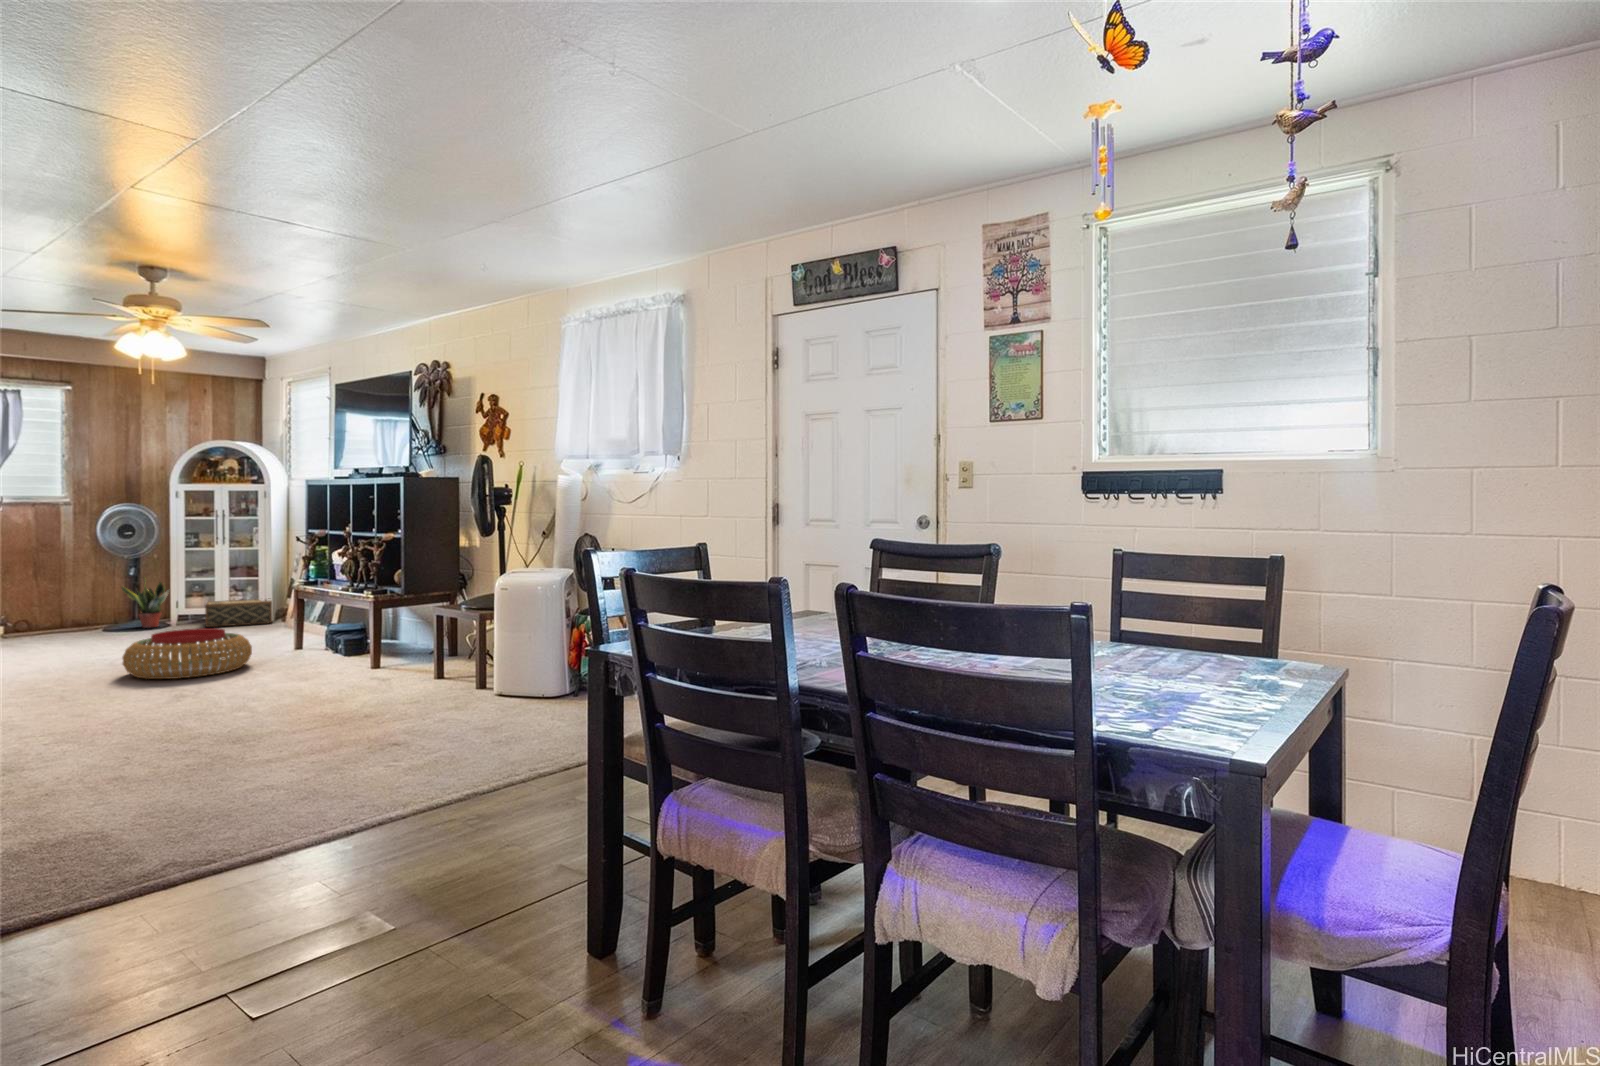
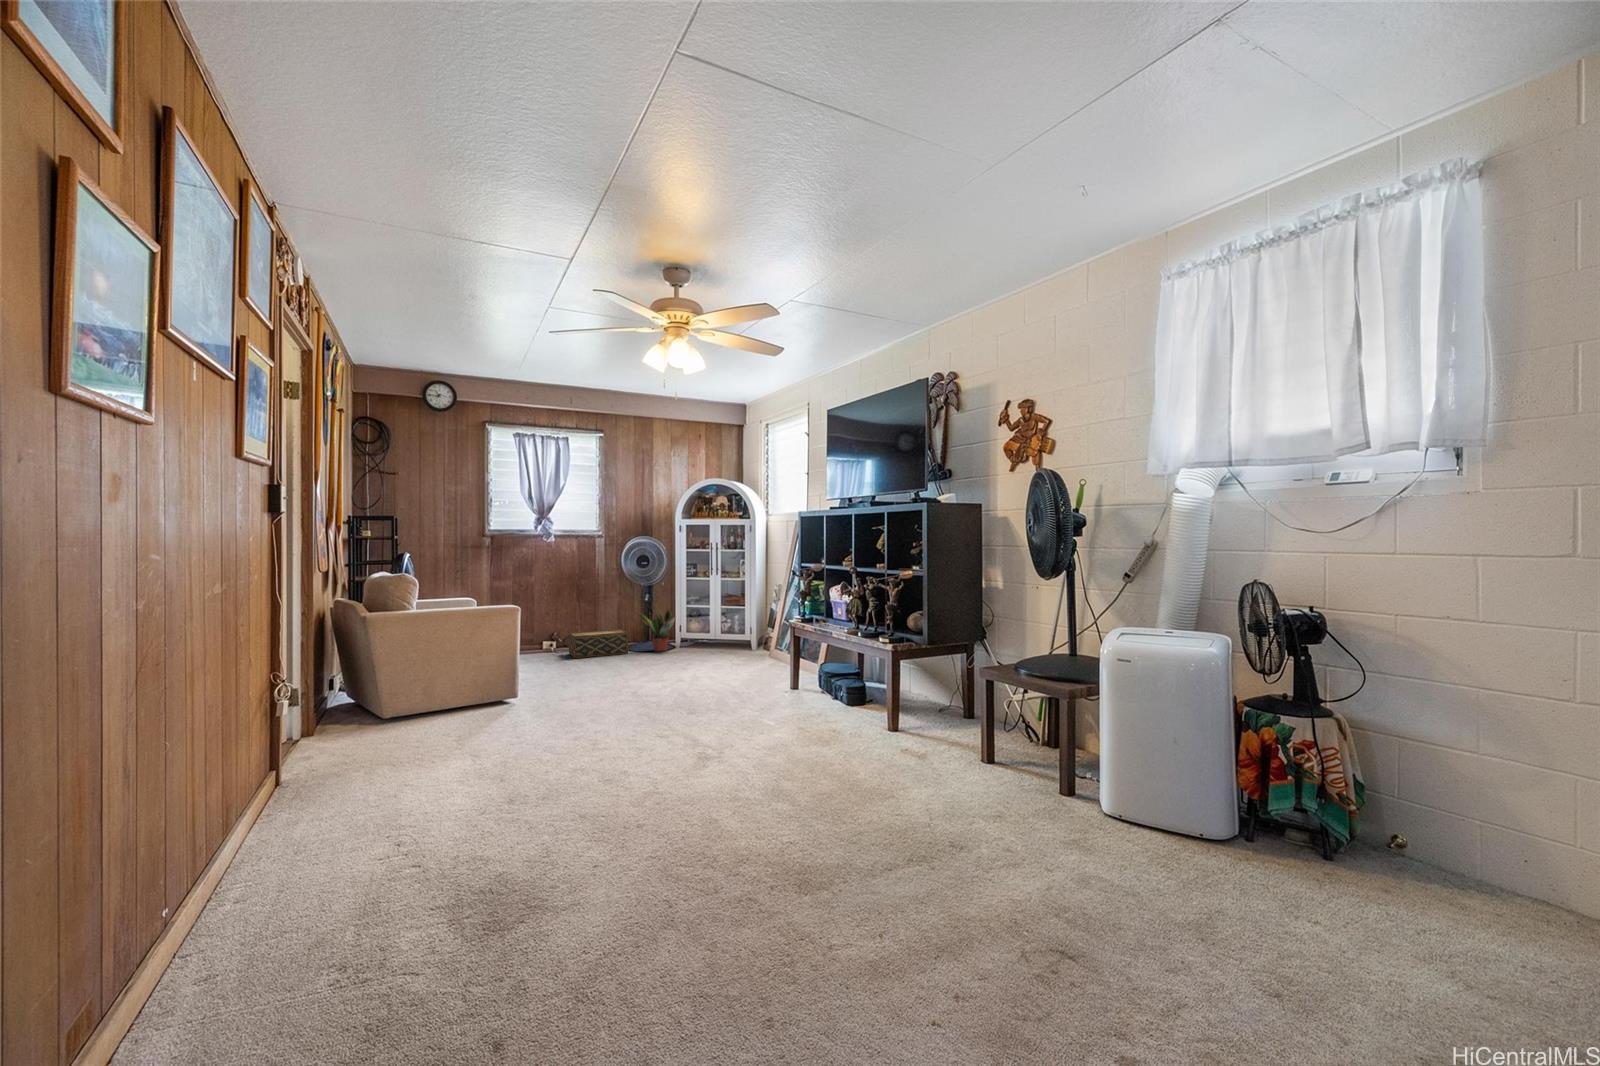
woven basket: present [205,599,272,627] -> present [568,629,628,658]
pouf: present [123,628,252,679] -> none [656,668,766,725]

